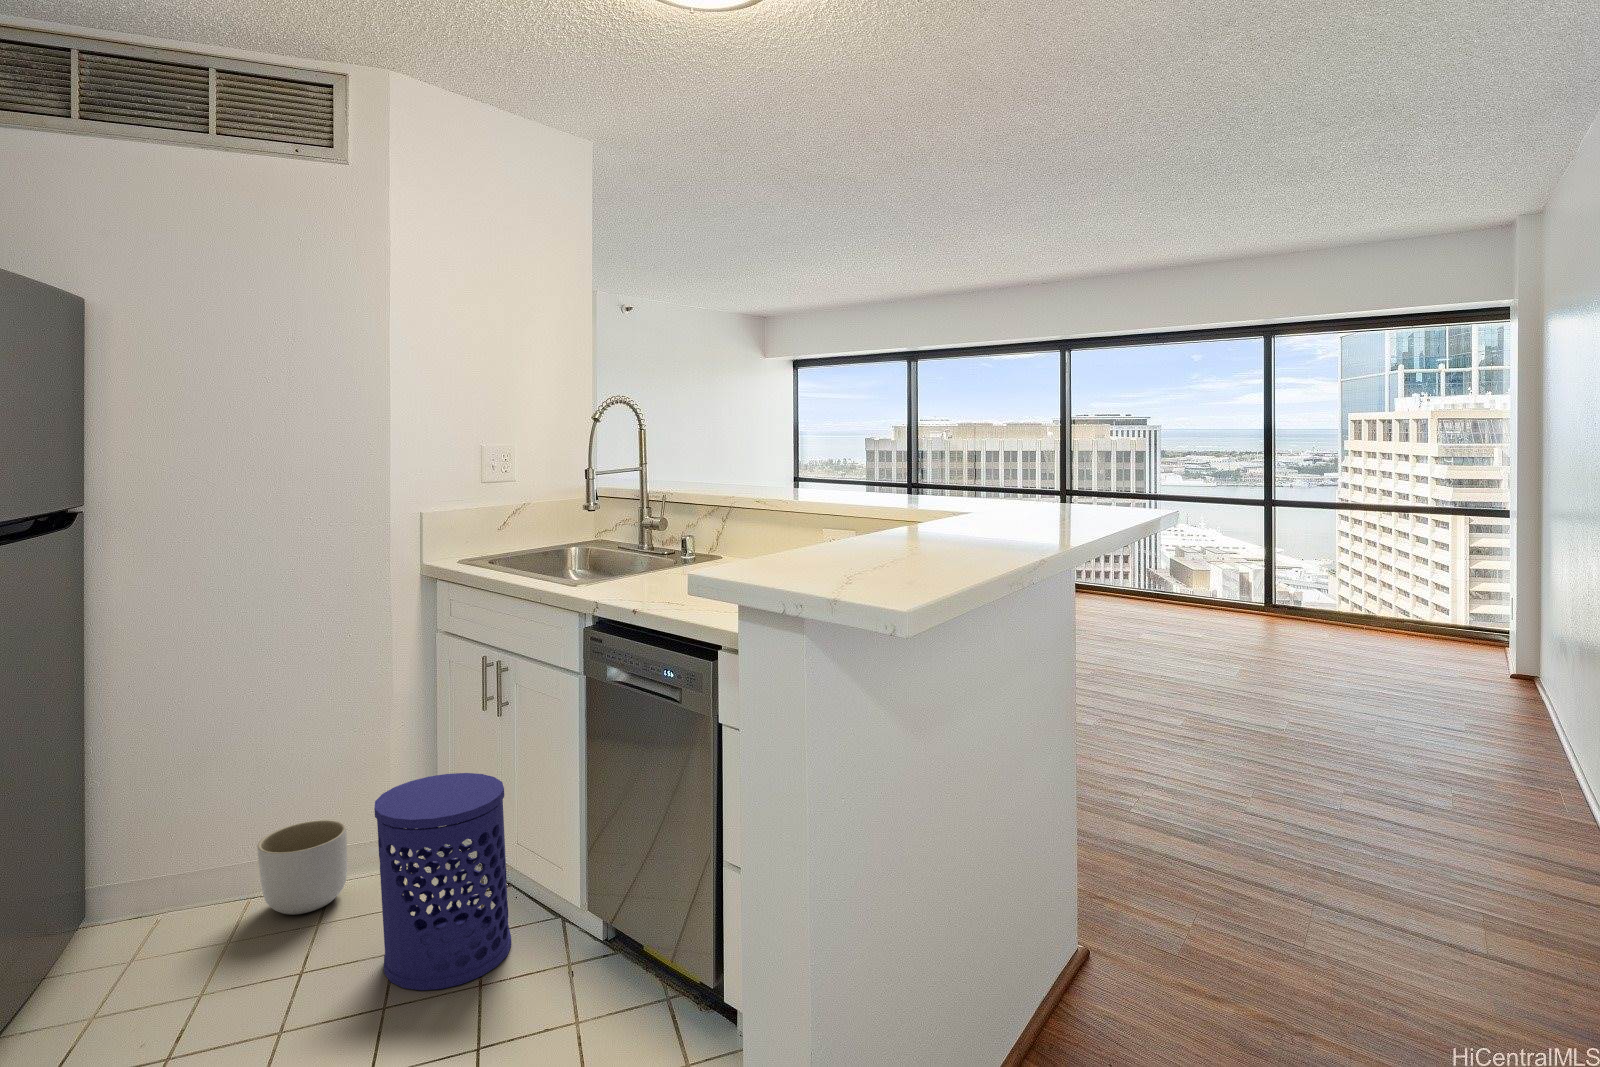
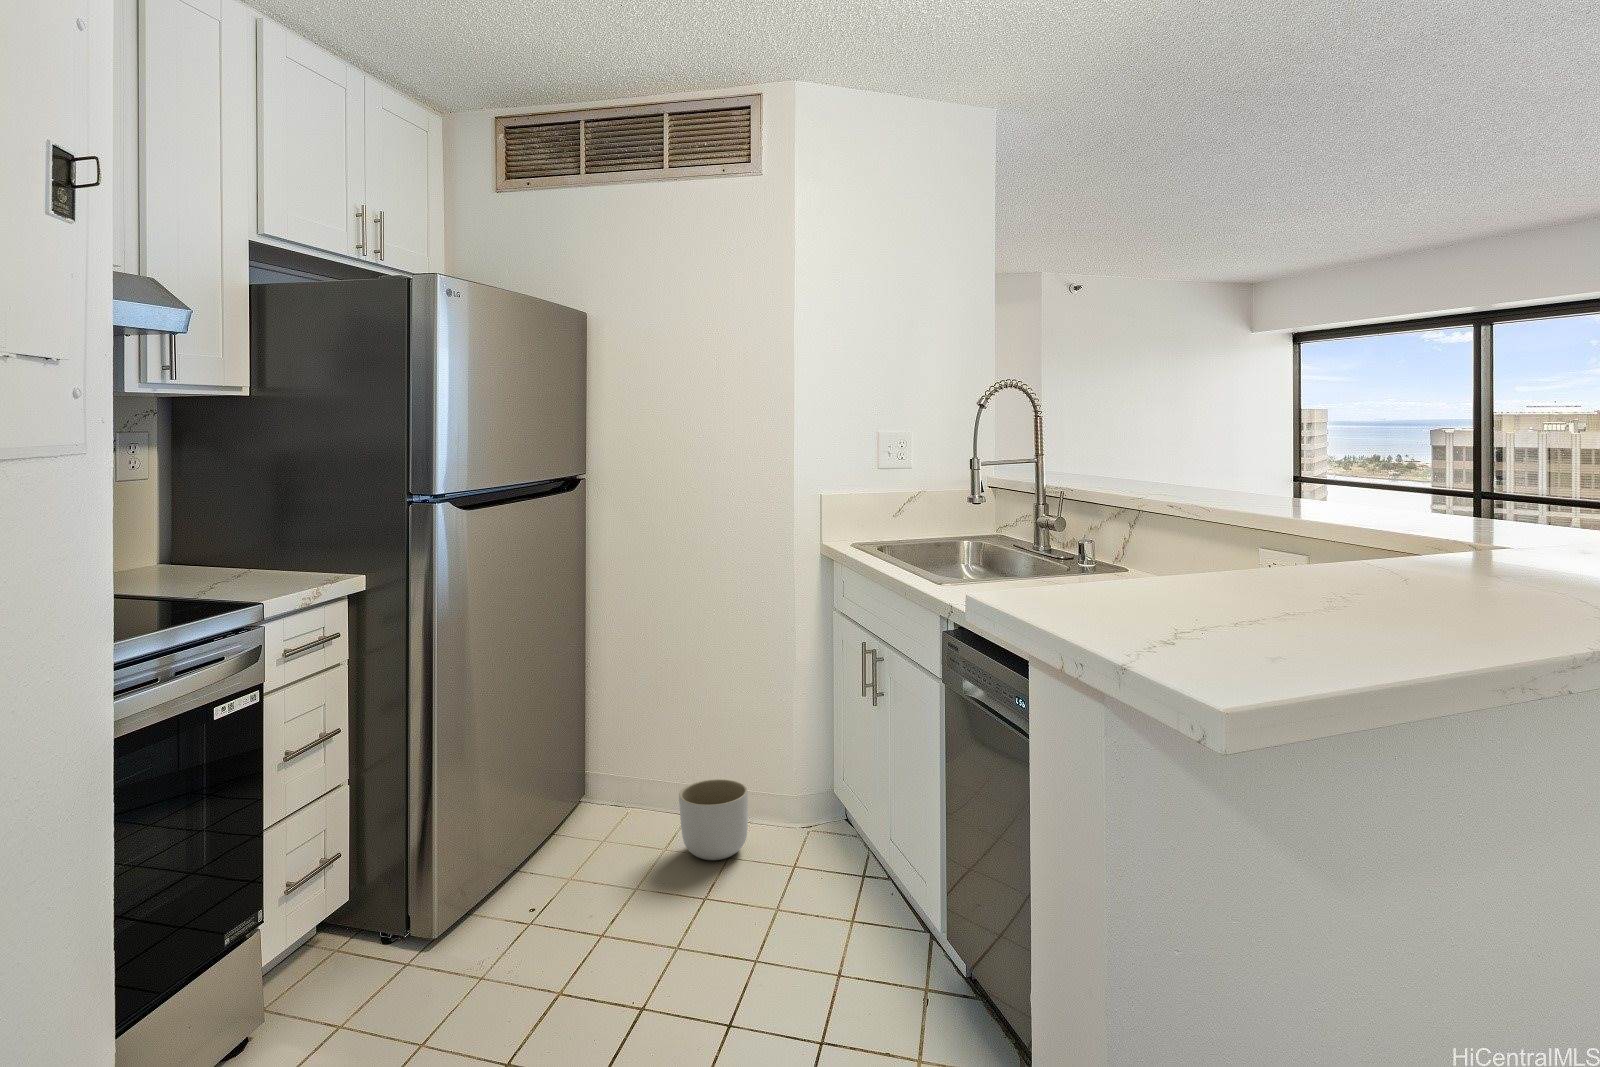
waste bin: present [374,773,512,990] -> none [757,759,874,963]

